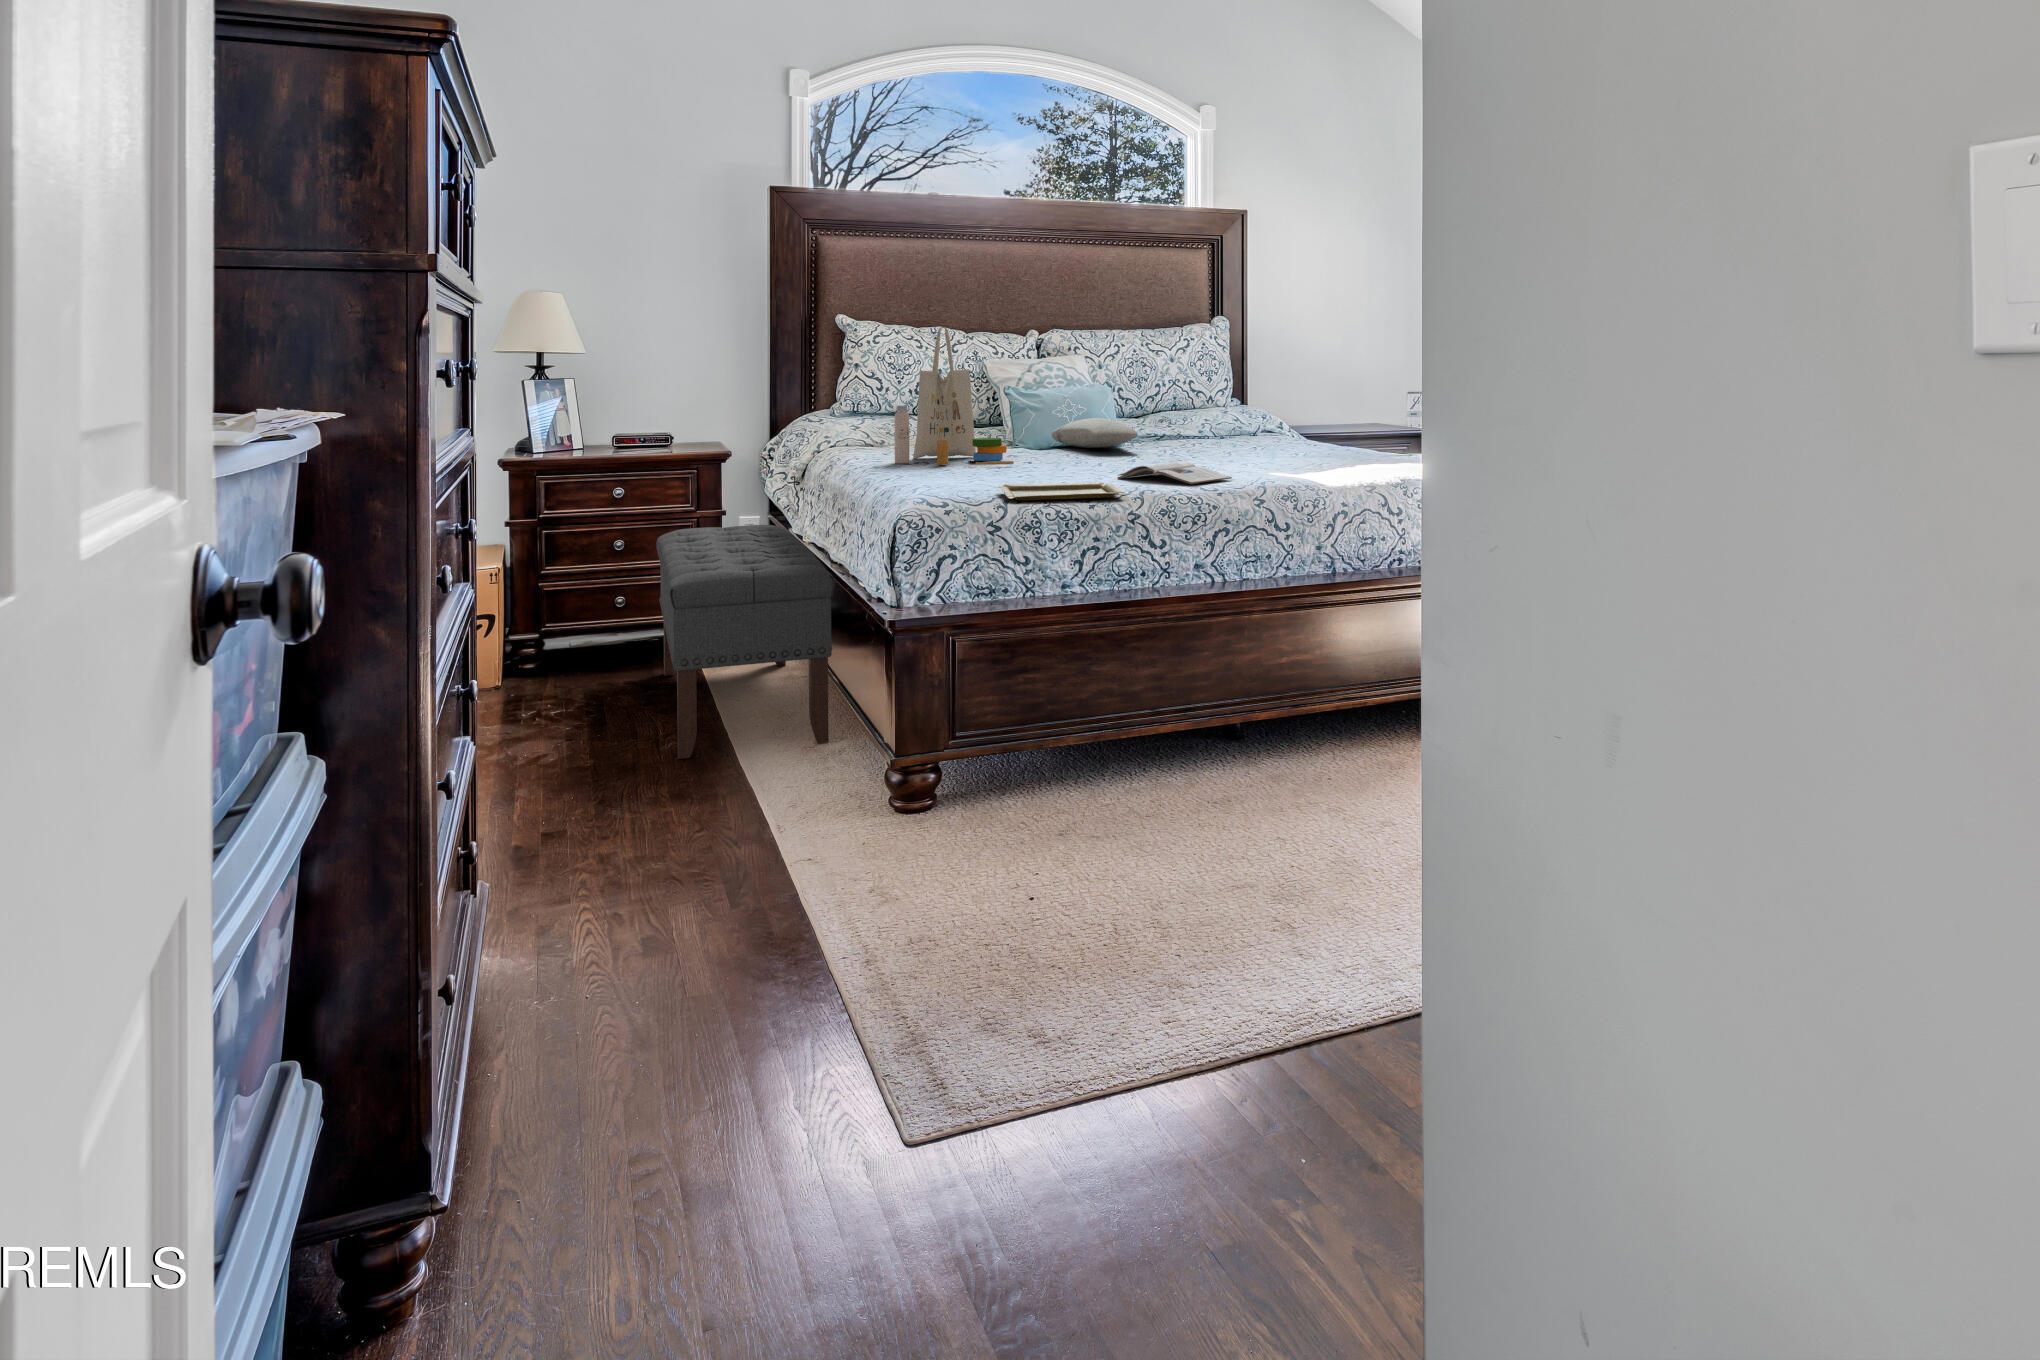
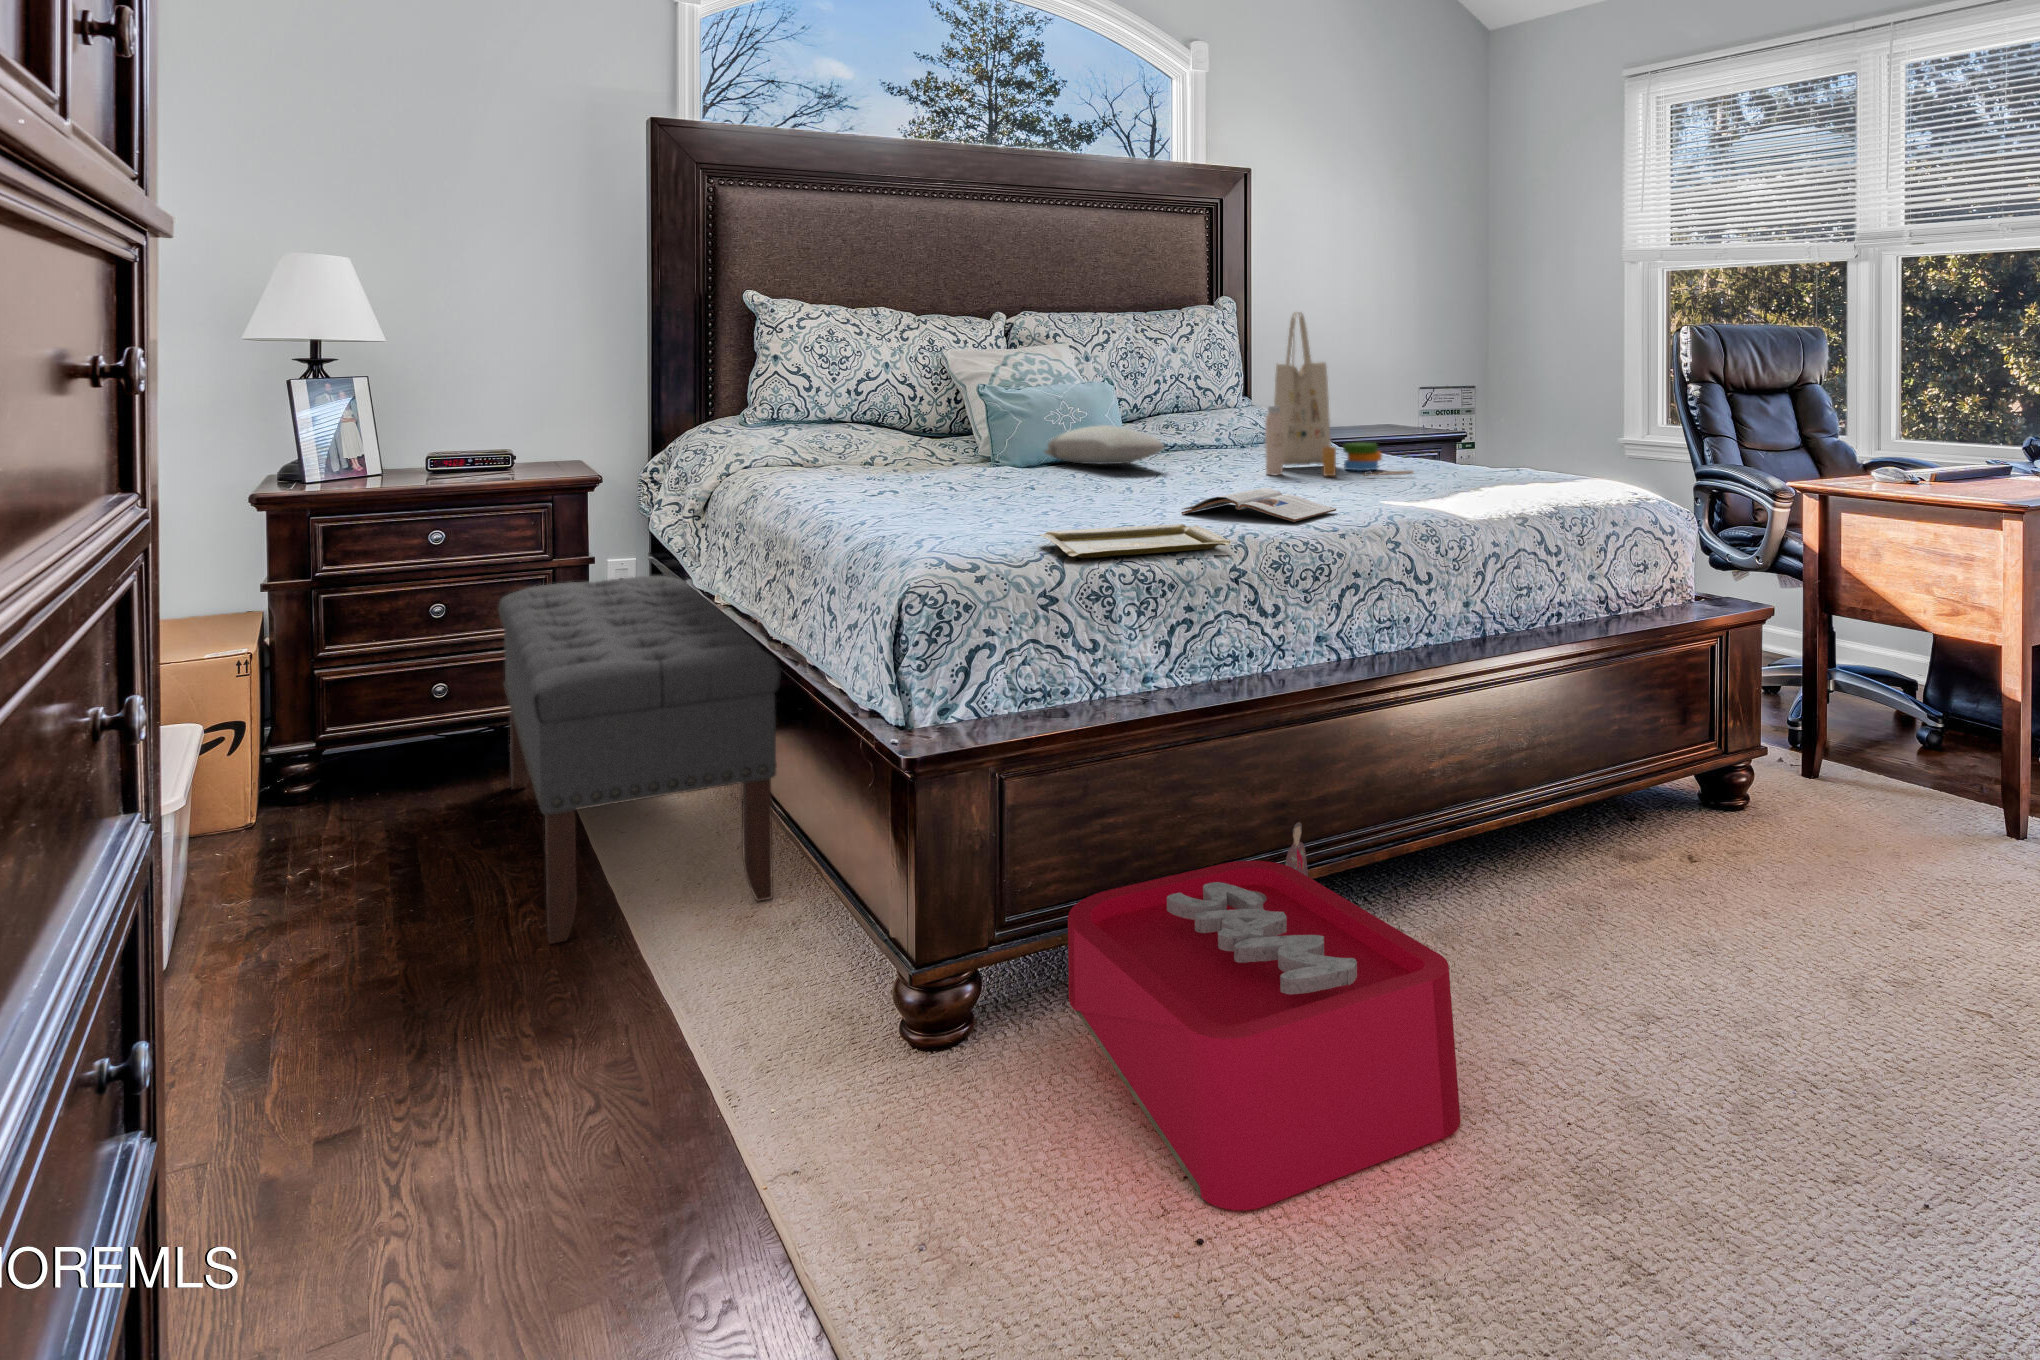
tote bag: present [895,327,1014,465] -> present [1265,312,1413,476]
storage bin: none [995,692,1235,900] -> present [1068,822,1460,1210]

